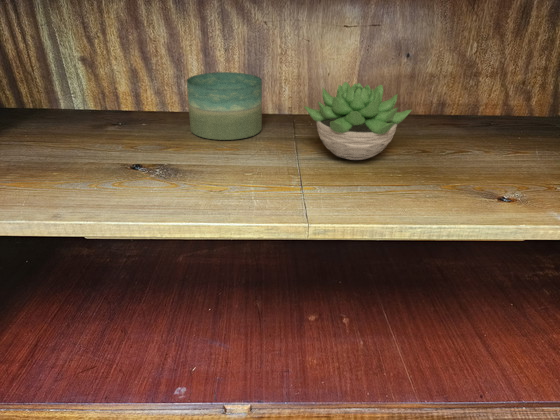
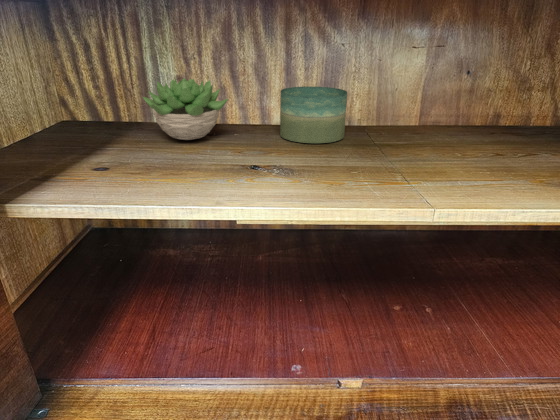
succulent plant: present [304,82,412,160] -> present [143,78,228,140]

